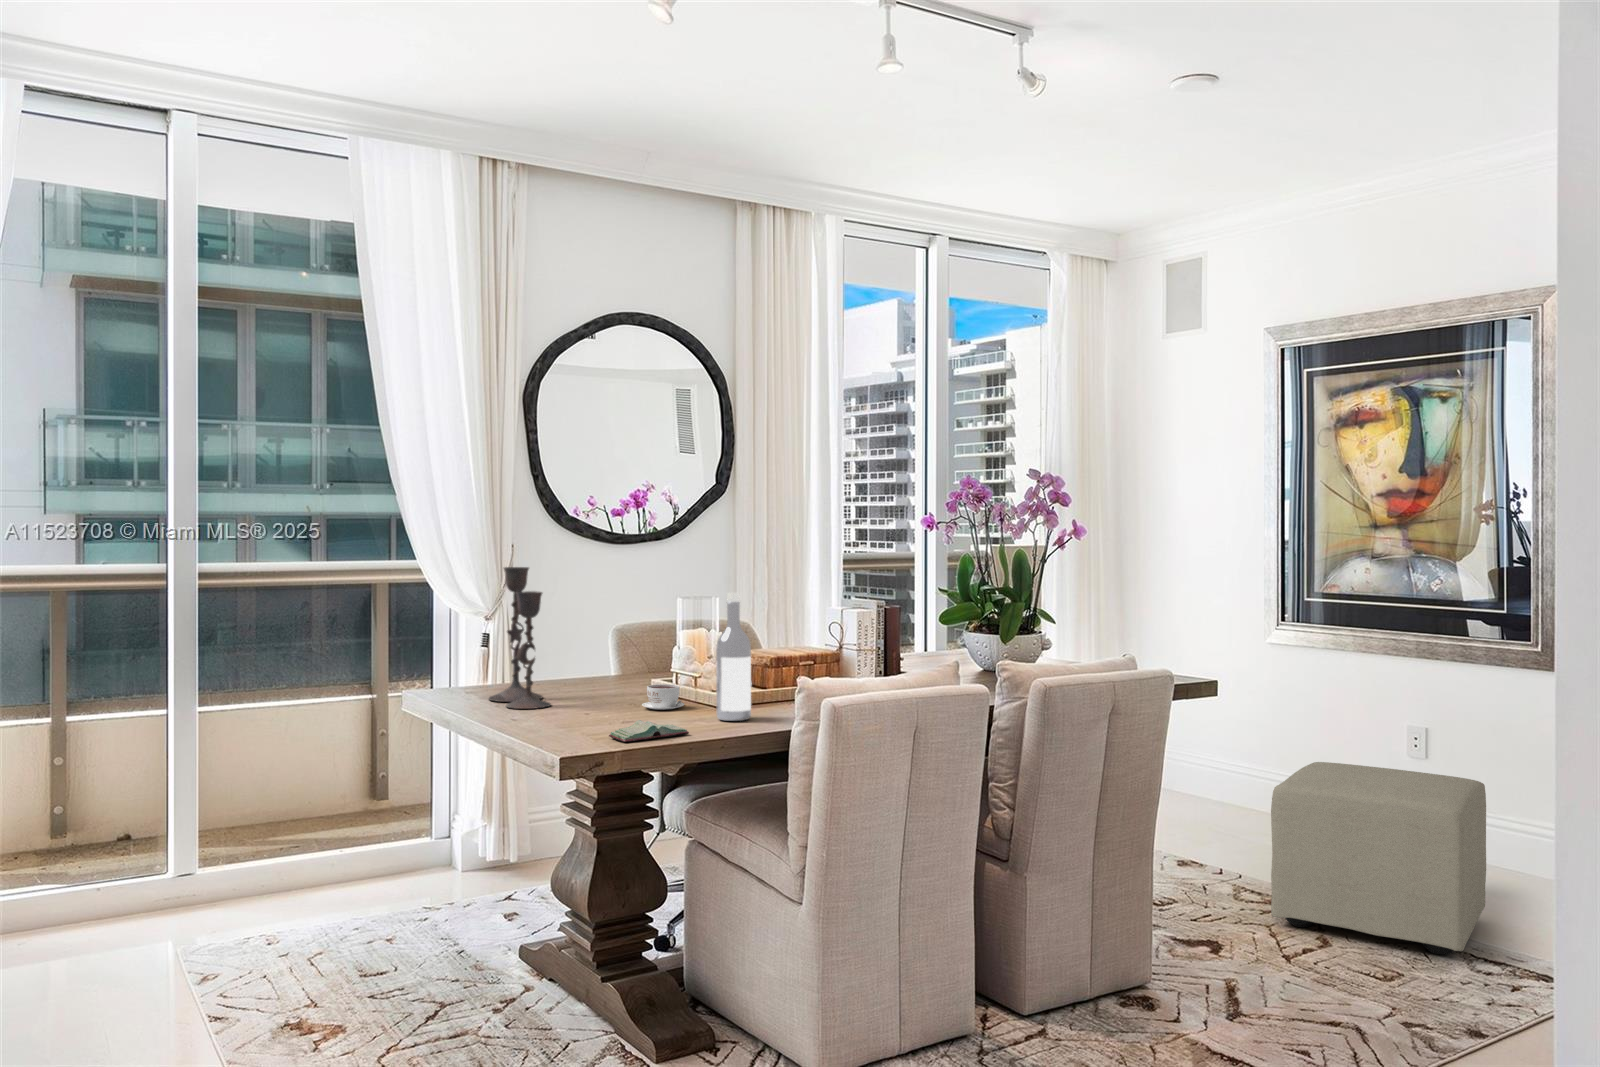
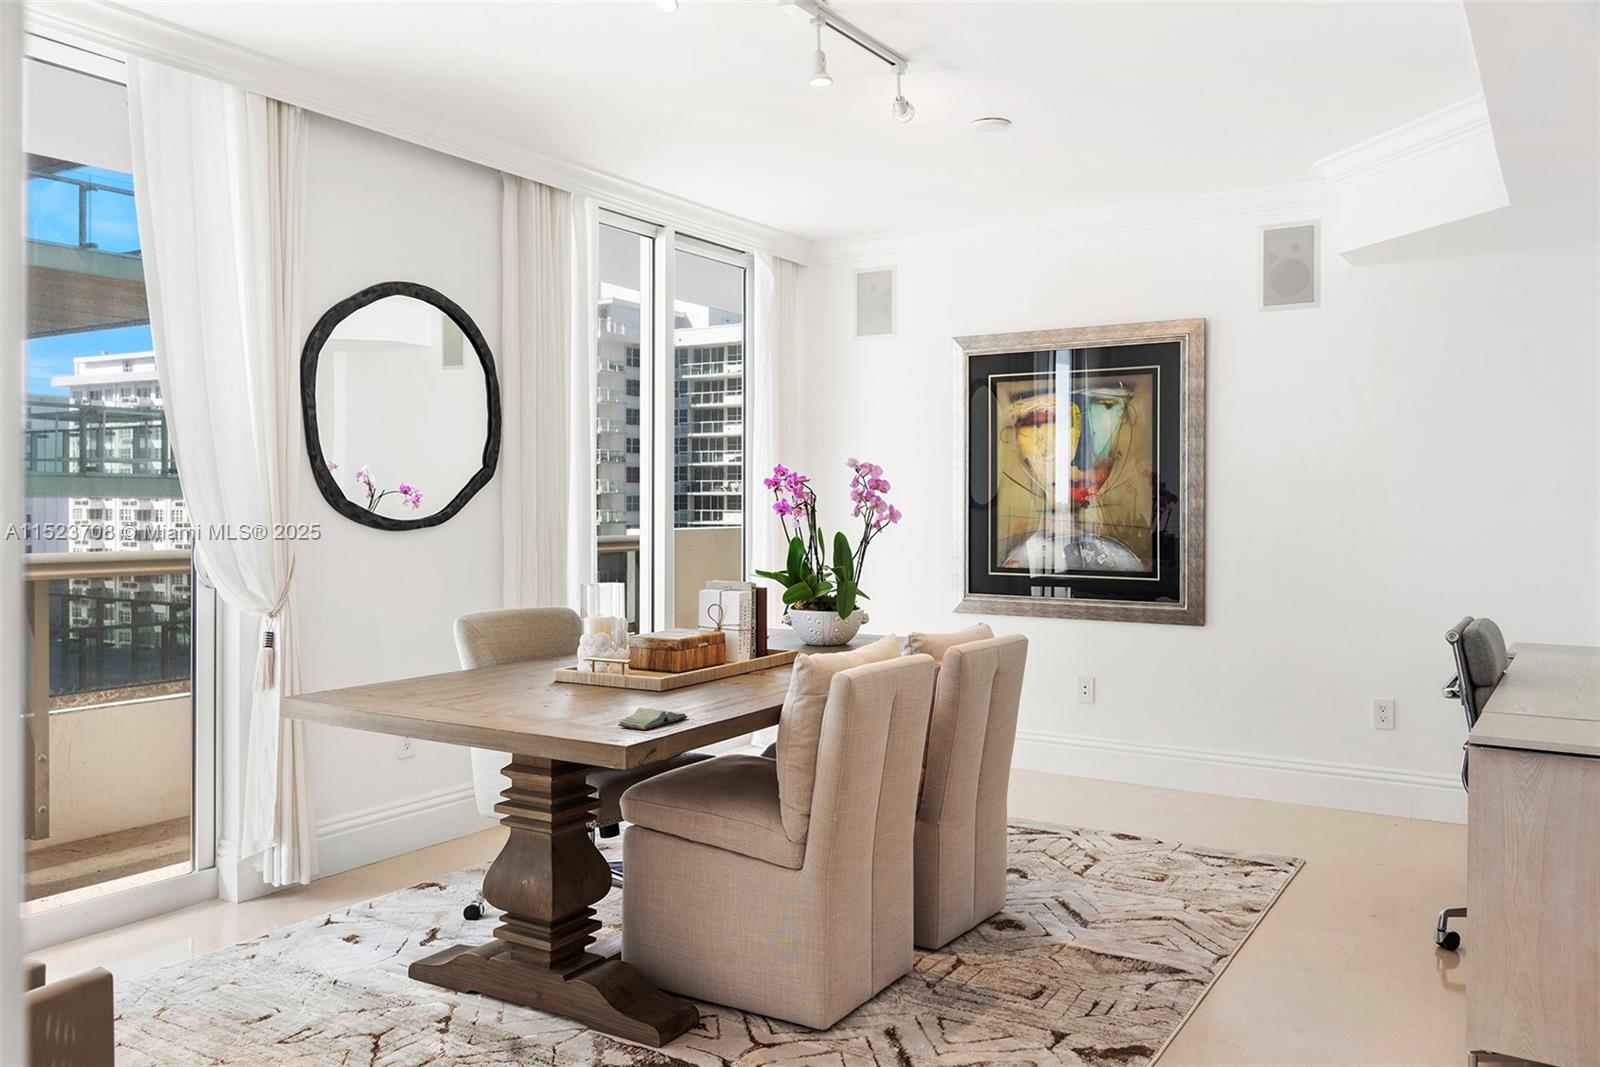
candlestick: present [489,567,551,709] -> none [387,556,476,708]
wine bottle: present [716,593,751,721] -> none [677,578,711,704]
coffee cup: present [642,684,684,710] -> none [576,673,621,699]
ottoman: present [1271,762,1486,954] -> none [1044,710,1195,855]

